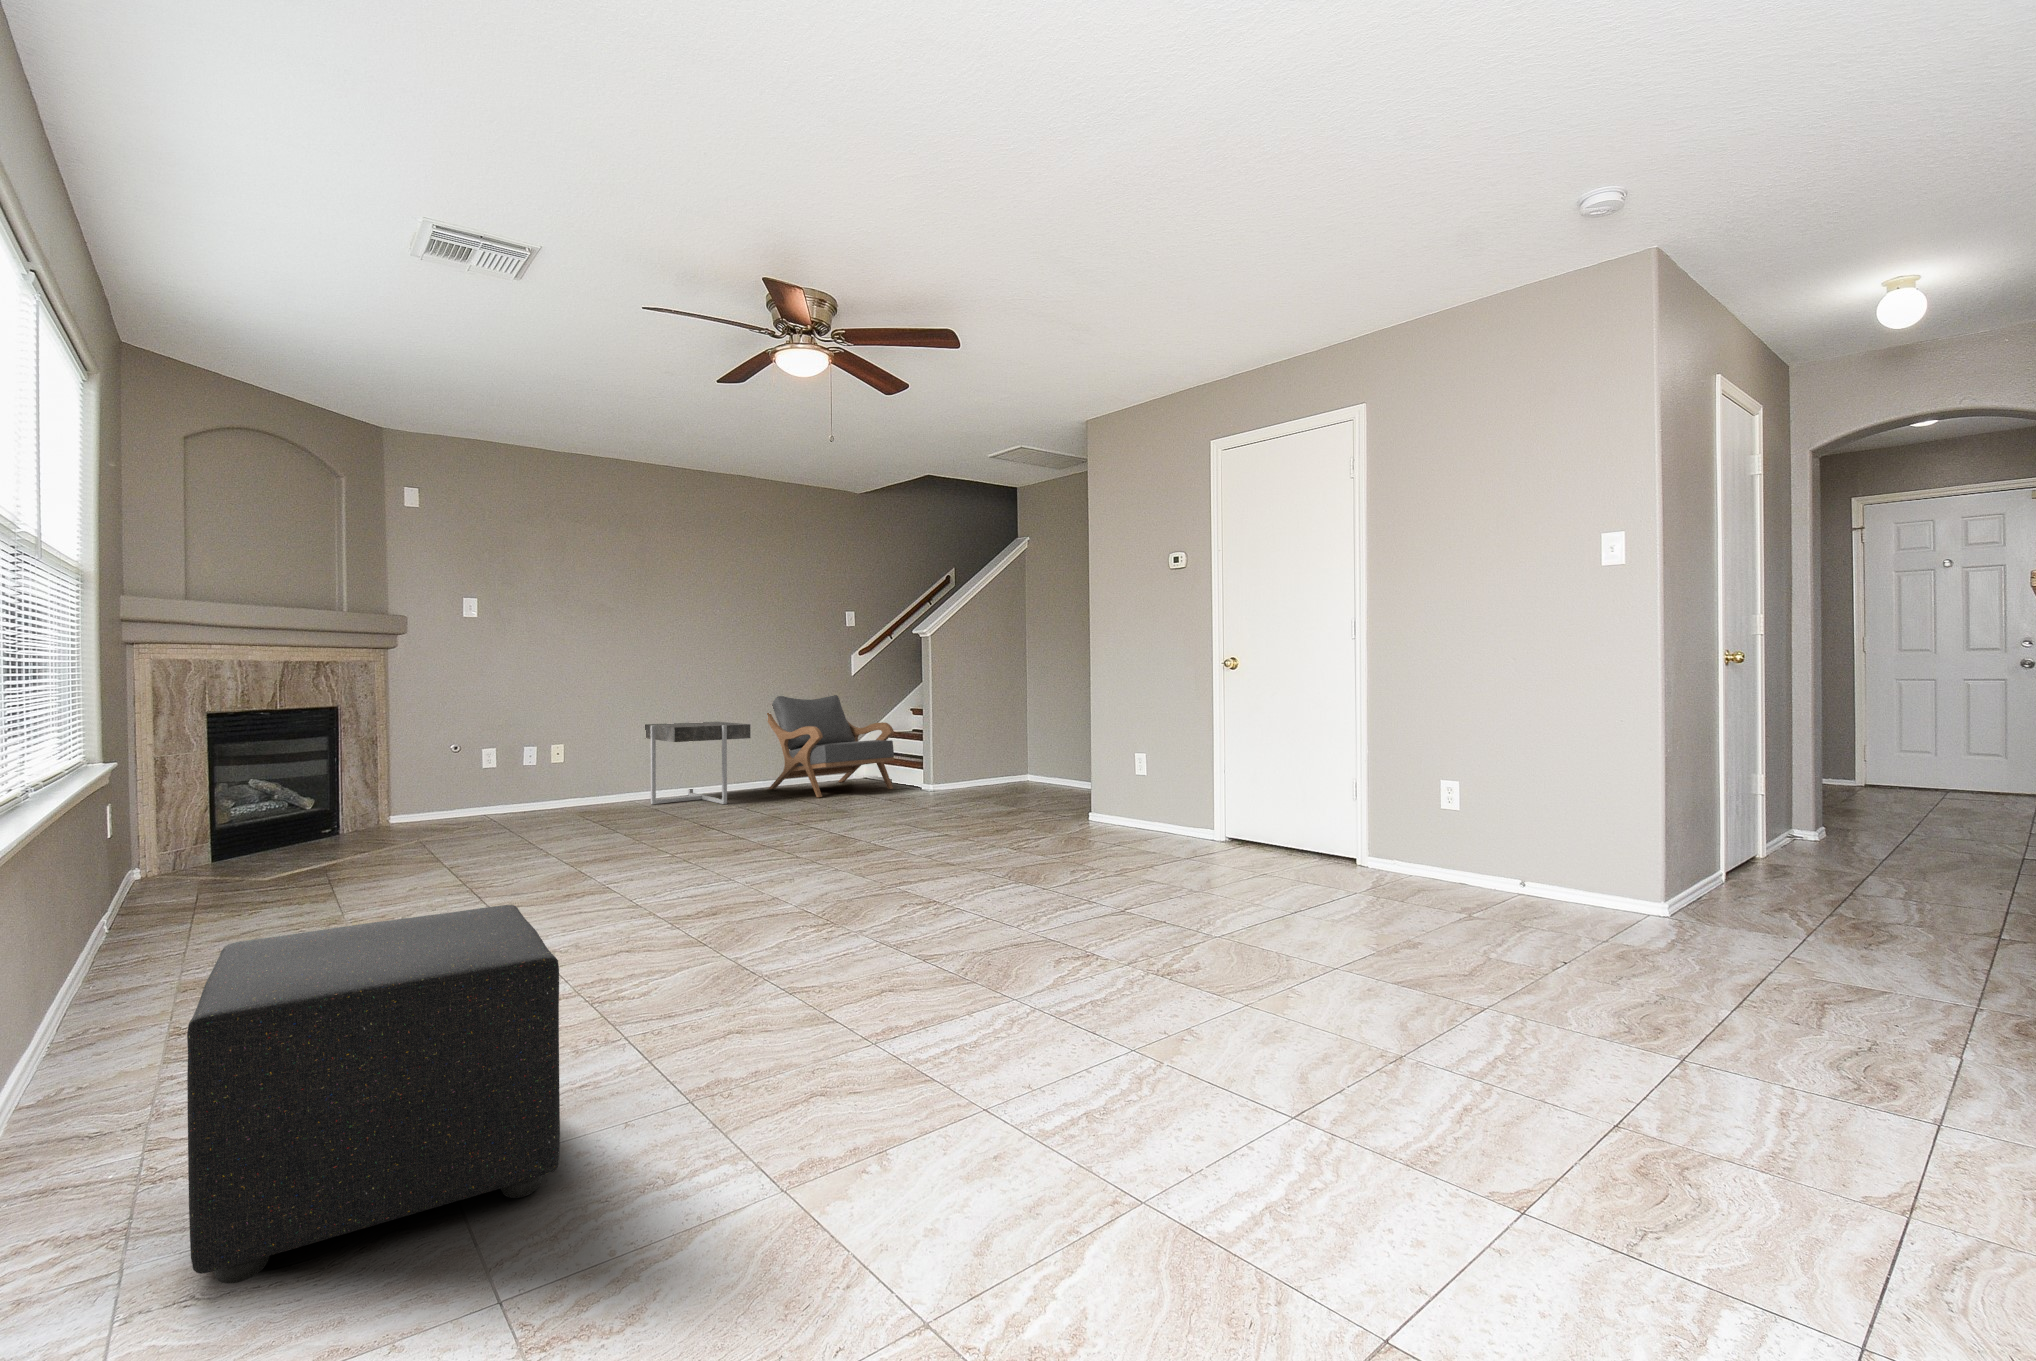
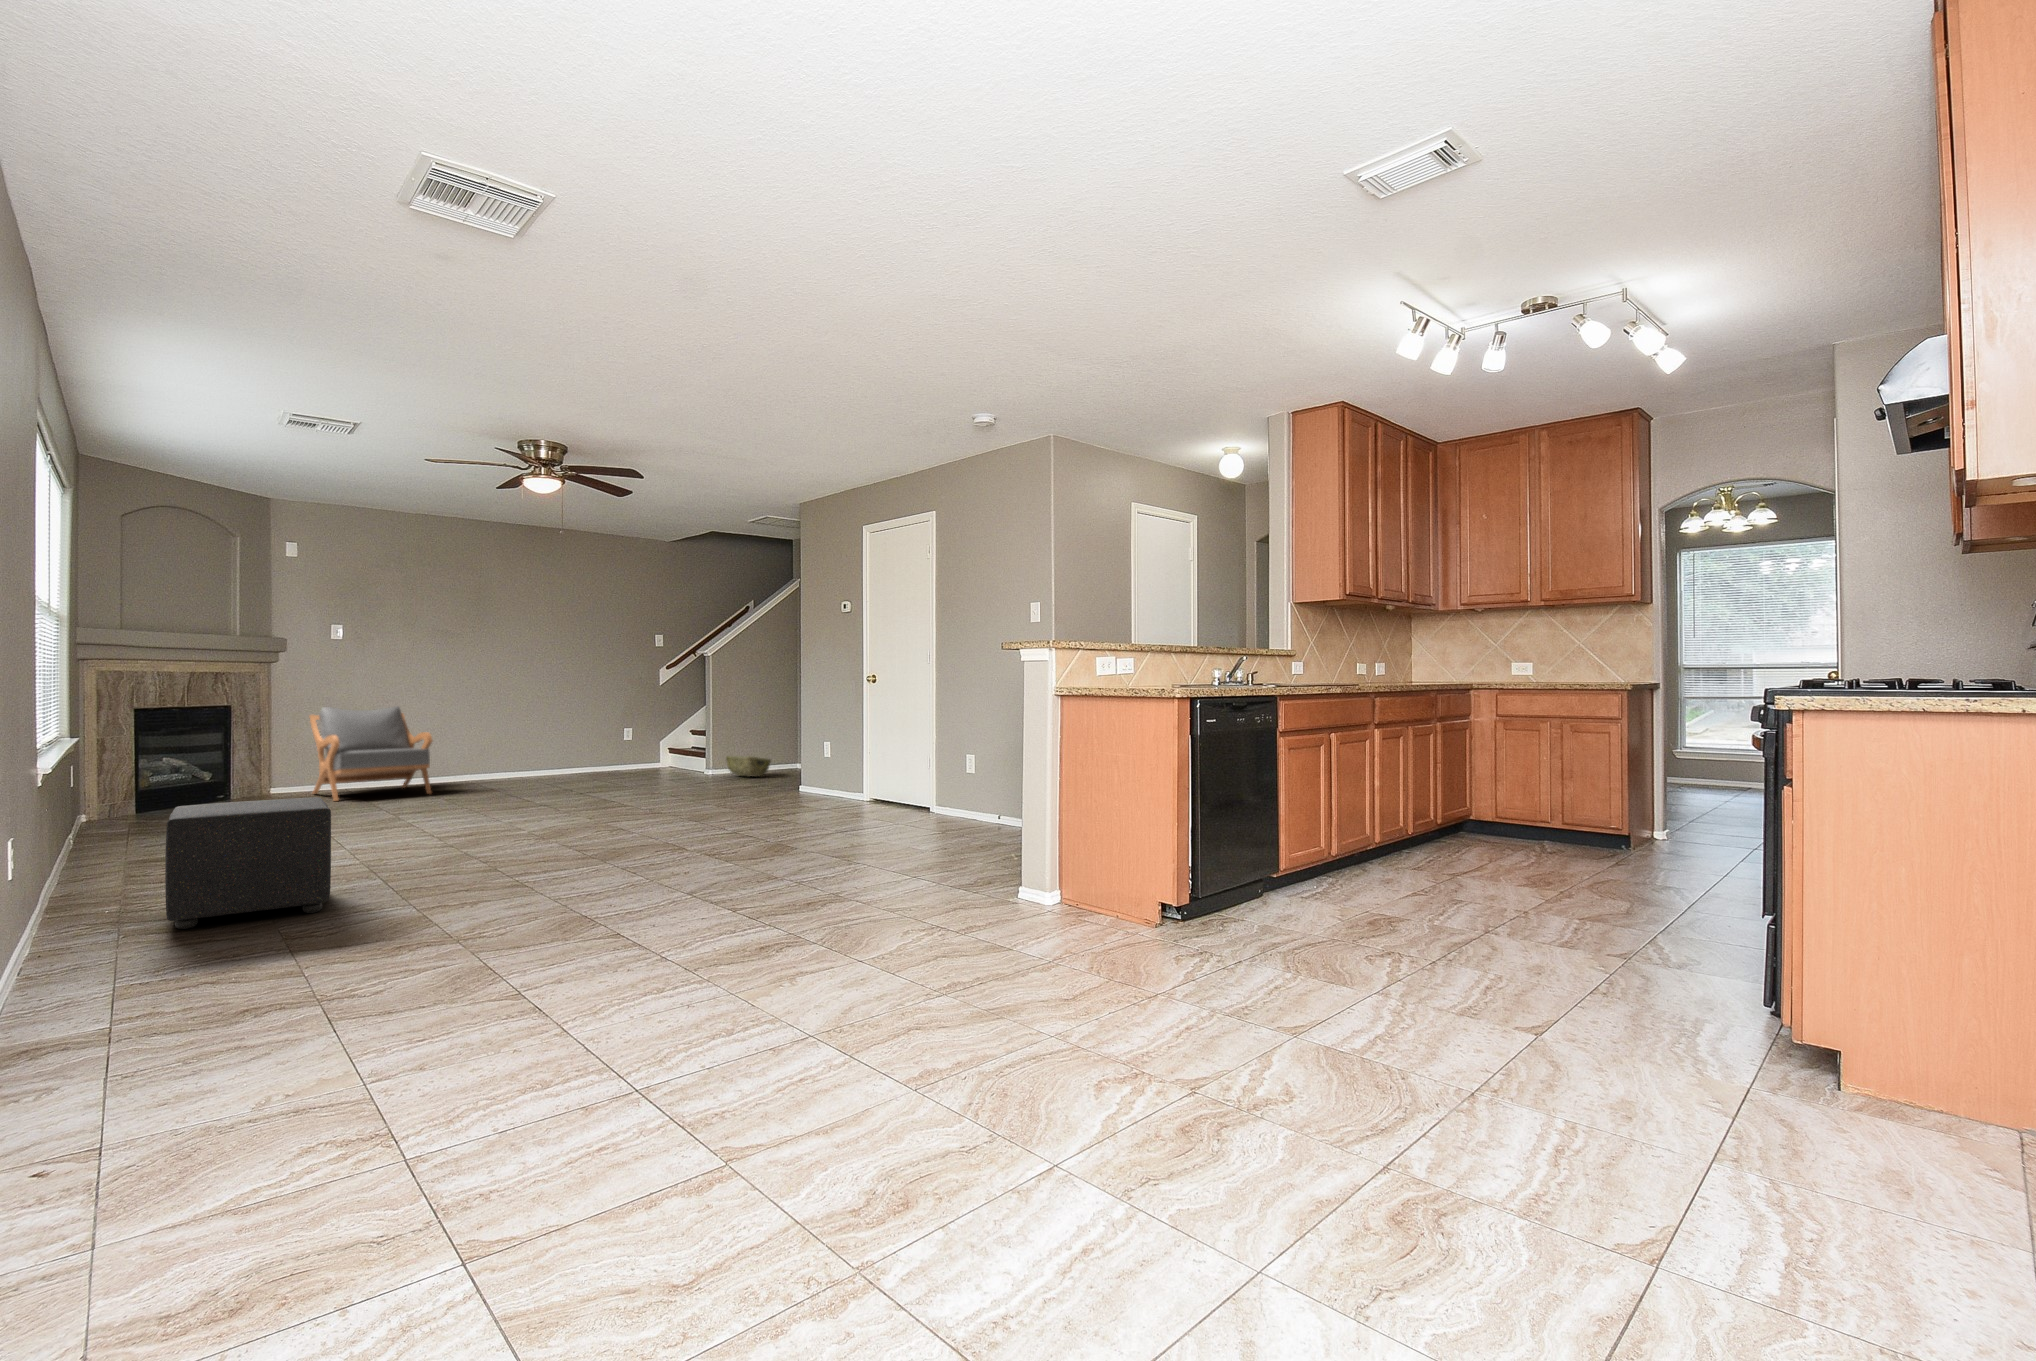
armchair: present [767,695,894,797] -> present [310,706,432,801]
side table: present [645,722,751,804] -> none [480,721,564,783]
woven basket: none [954,767,1014,795] -> present [726,756,771,777]

